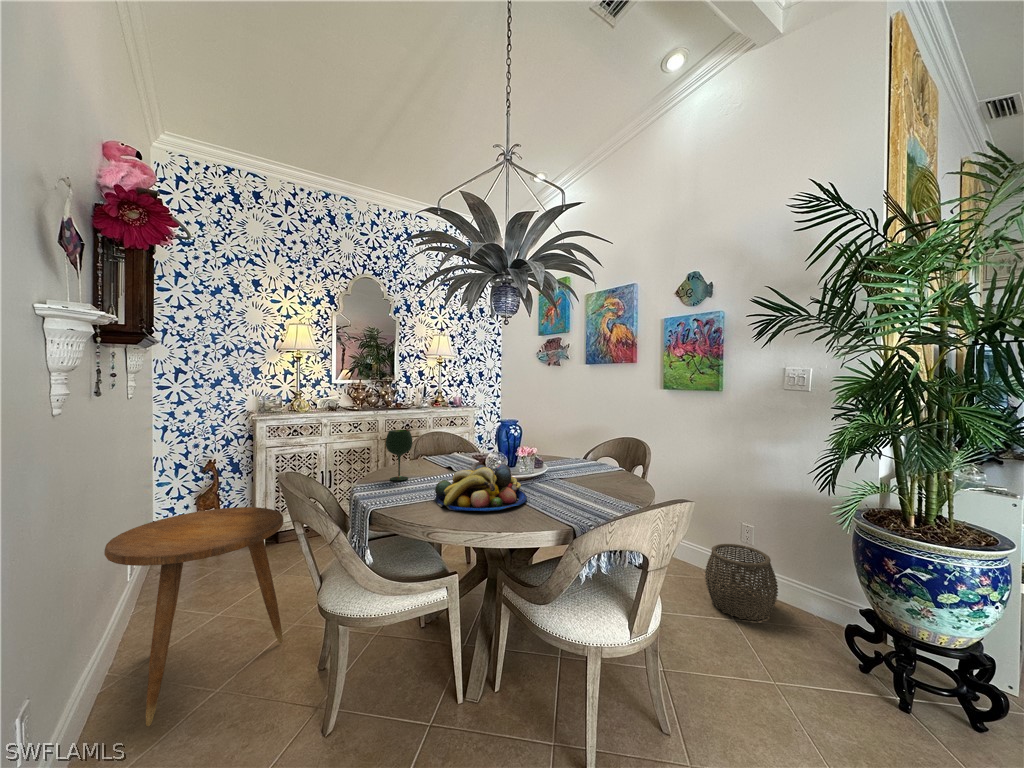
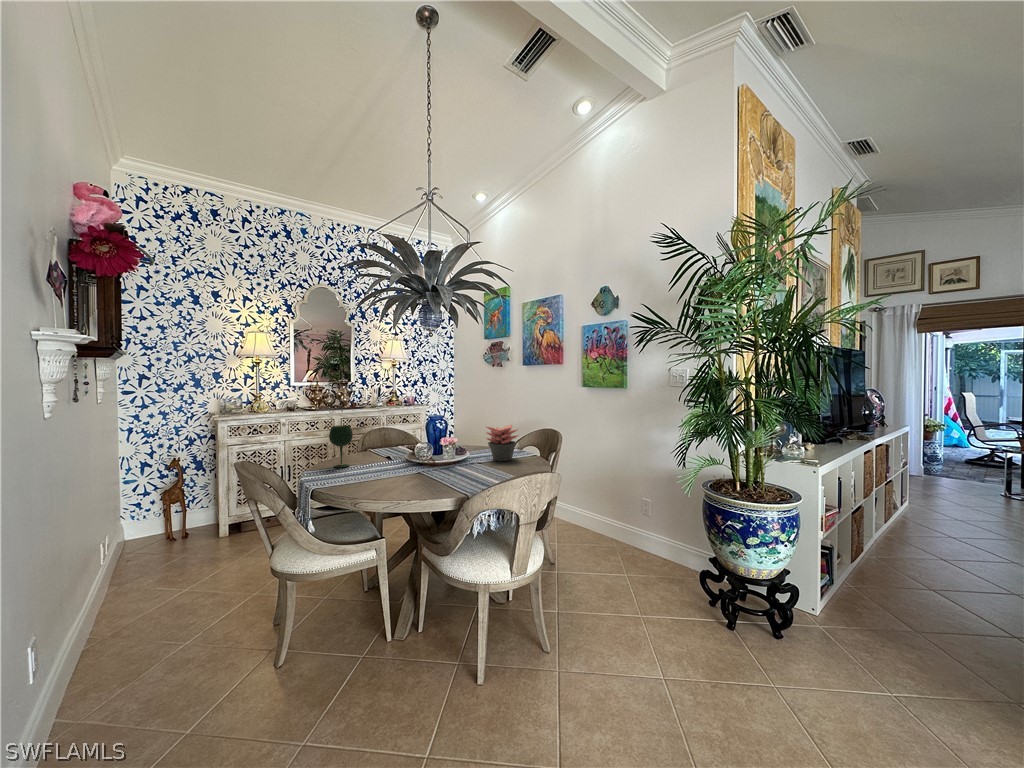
succulent plant: none [567,433,609,477] -> present [486,425,518,461]
fruit bowl: present [434,464,527,511] -> none [365,451,442,487]
side table: present [104,507,283,727] -> none [85,495,243,671]
woven basket: present [705,544,778,621] -> none [607,514,662,574]

